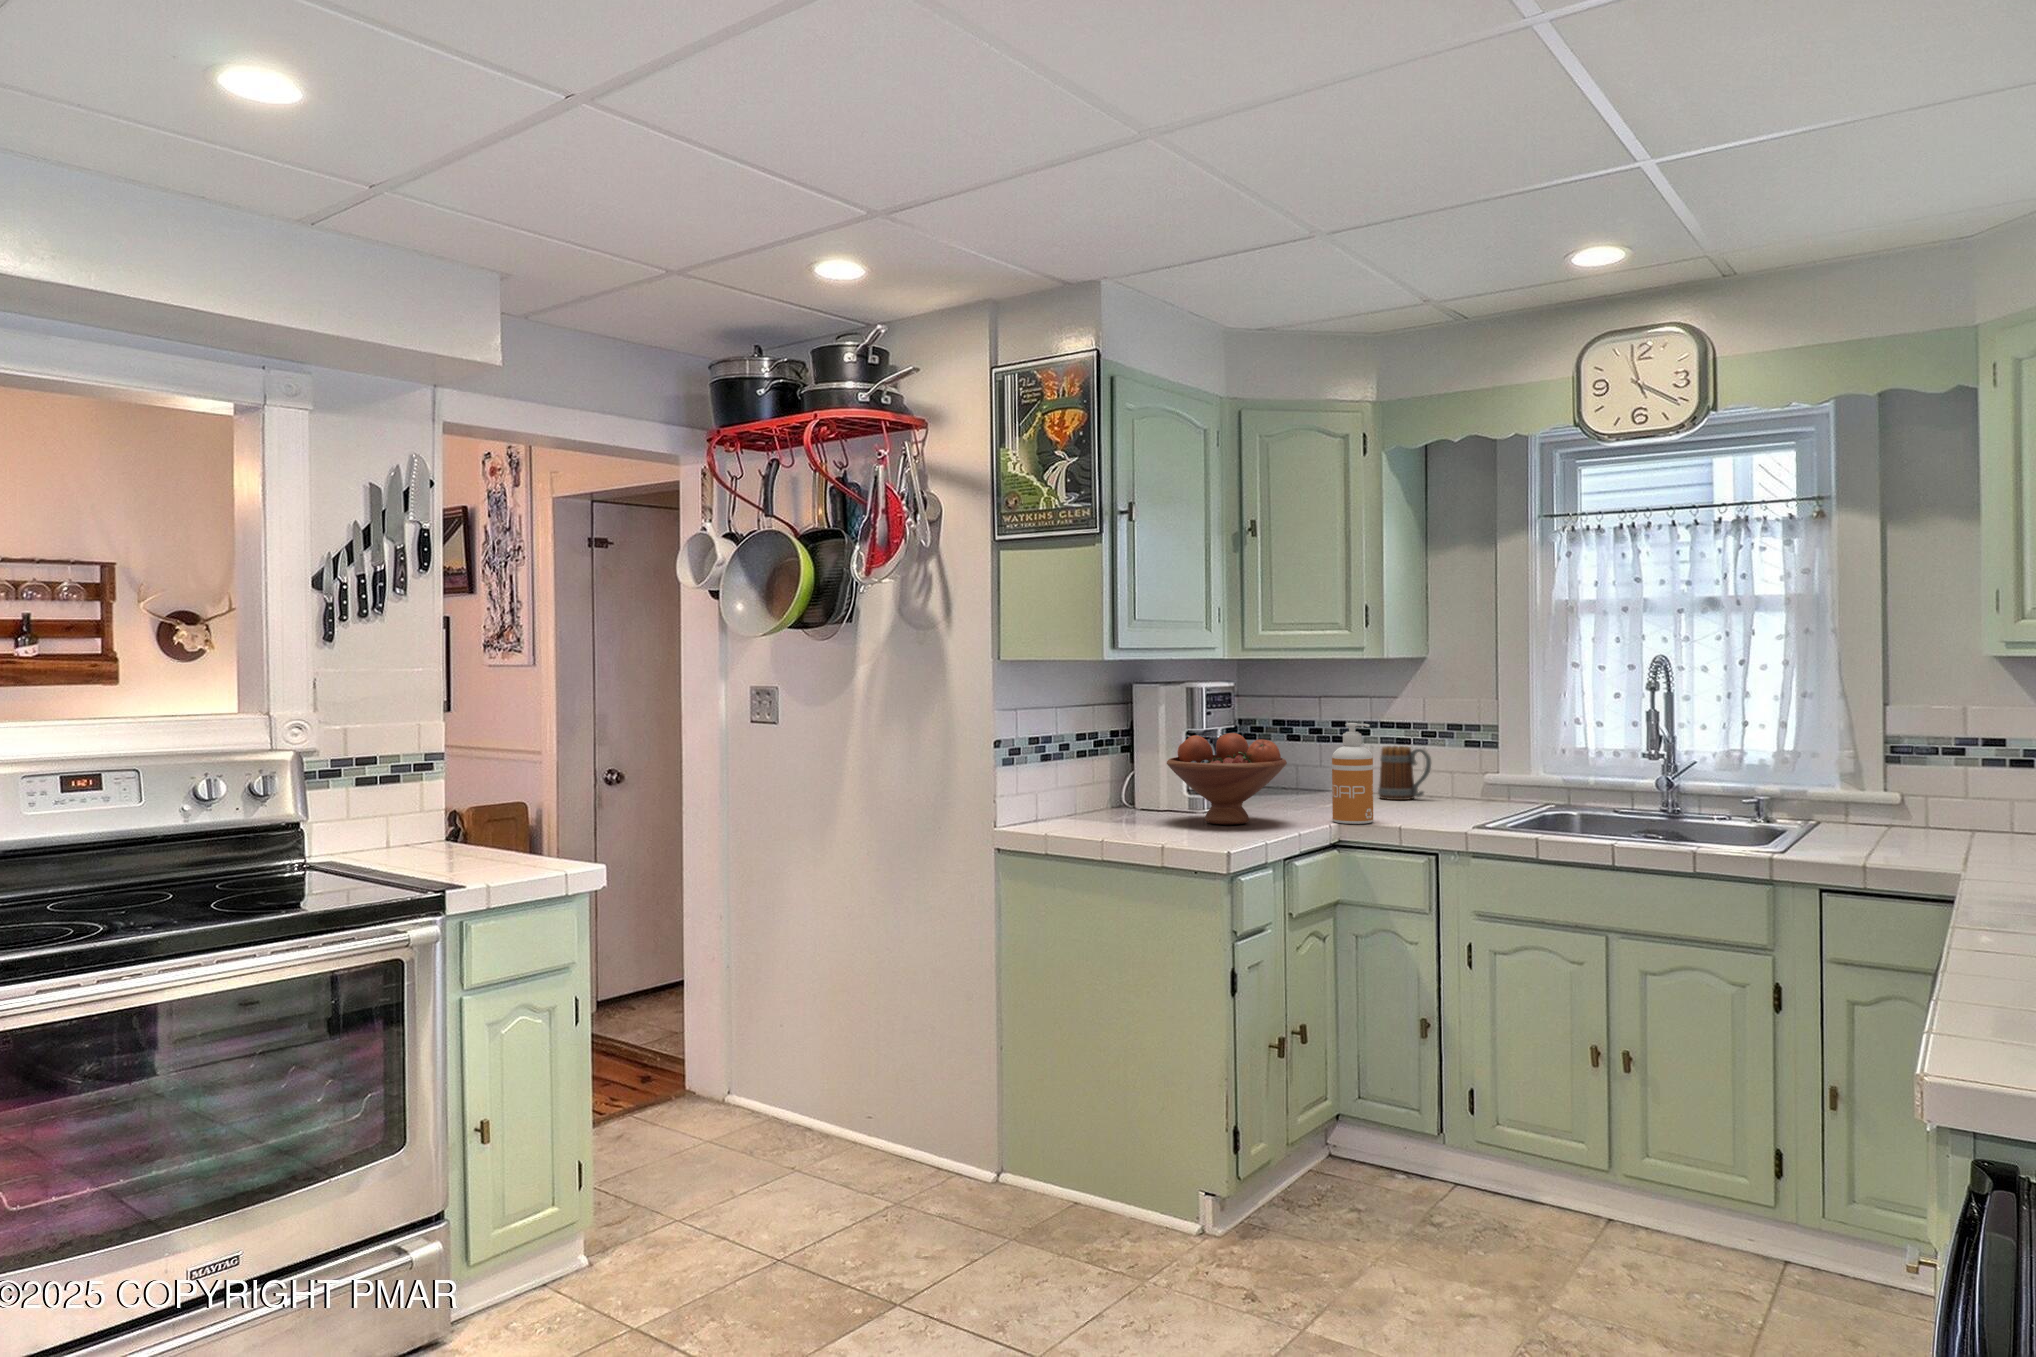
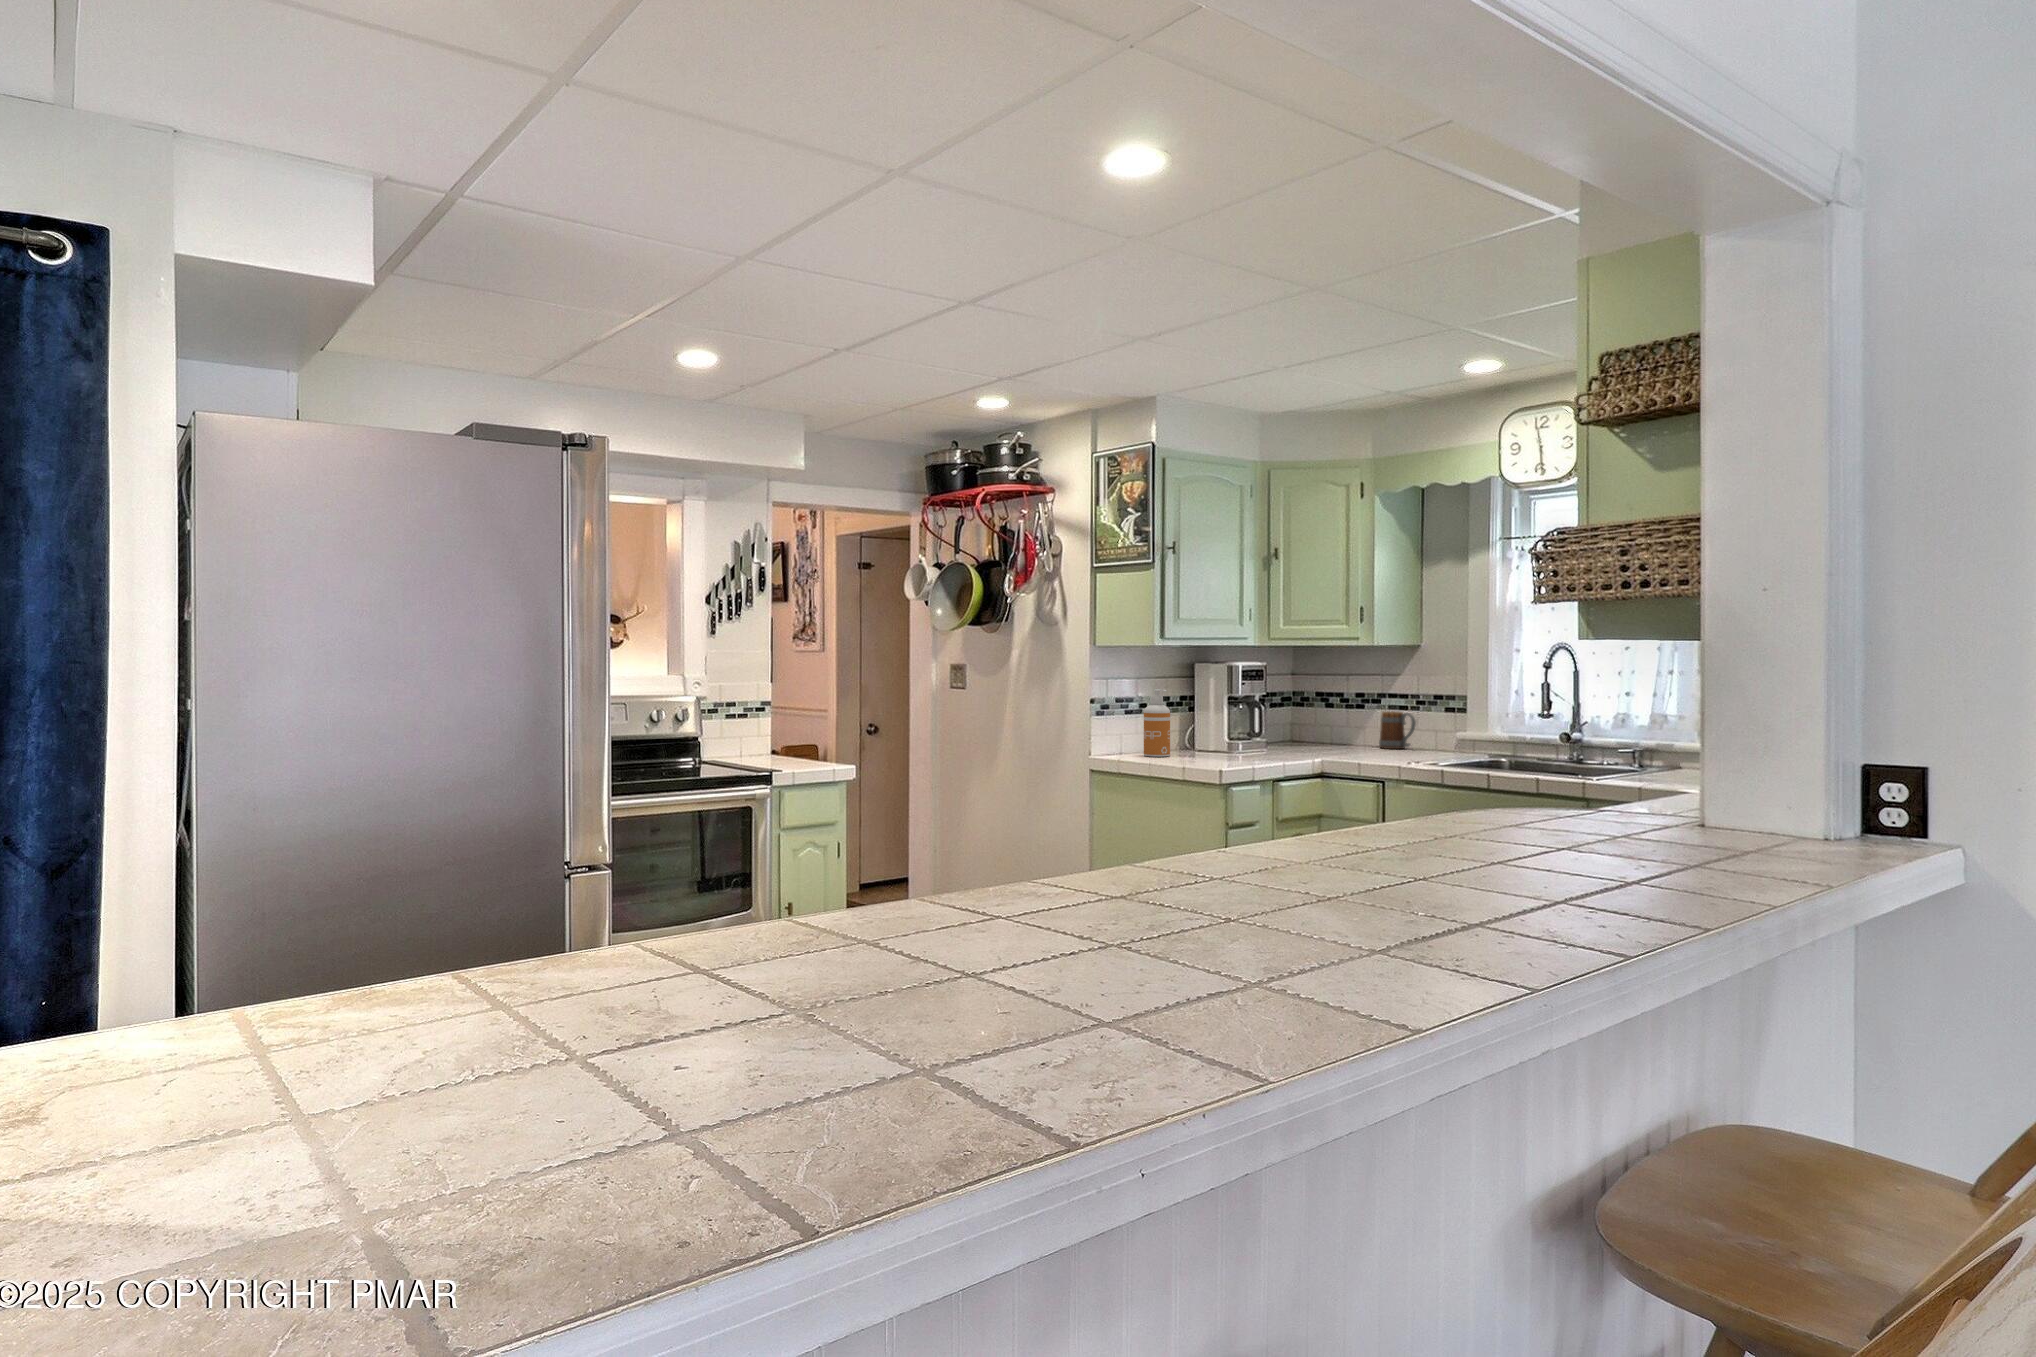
soap dispenser: present [1332,723,1373,824] -> present [1144,689,1170,757]
fruit bowl: present [1167,733,1287,825] -> none [1207,697,1289,757]

